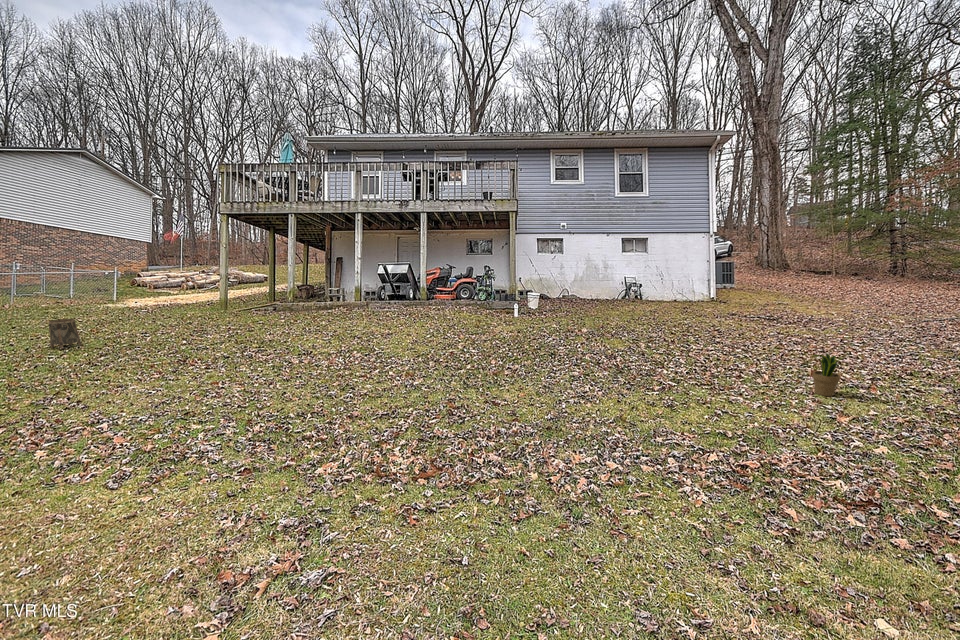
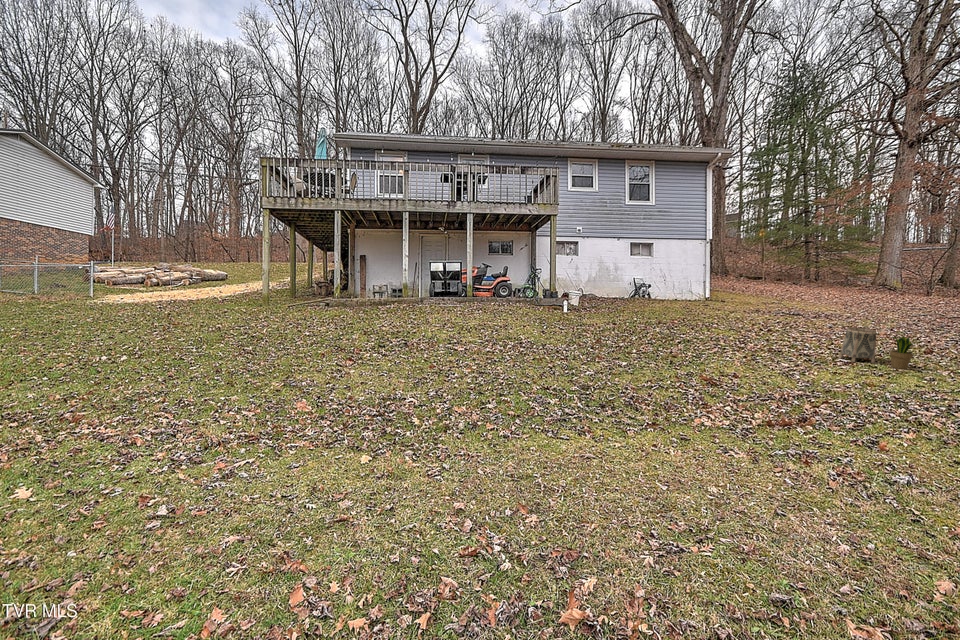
basket: present [48,319,82,349] -> present [840,327,876,363]

